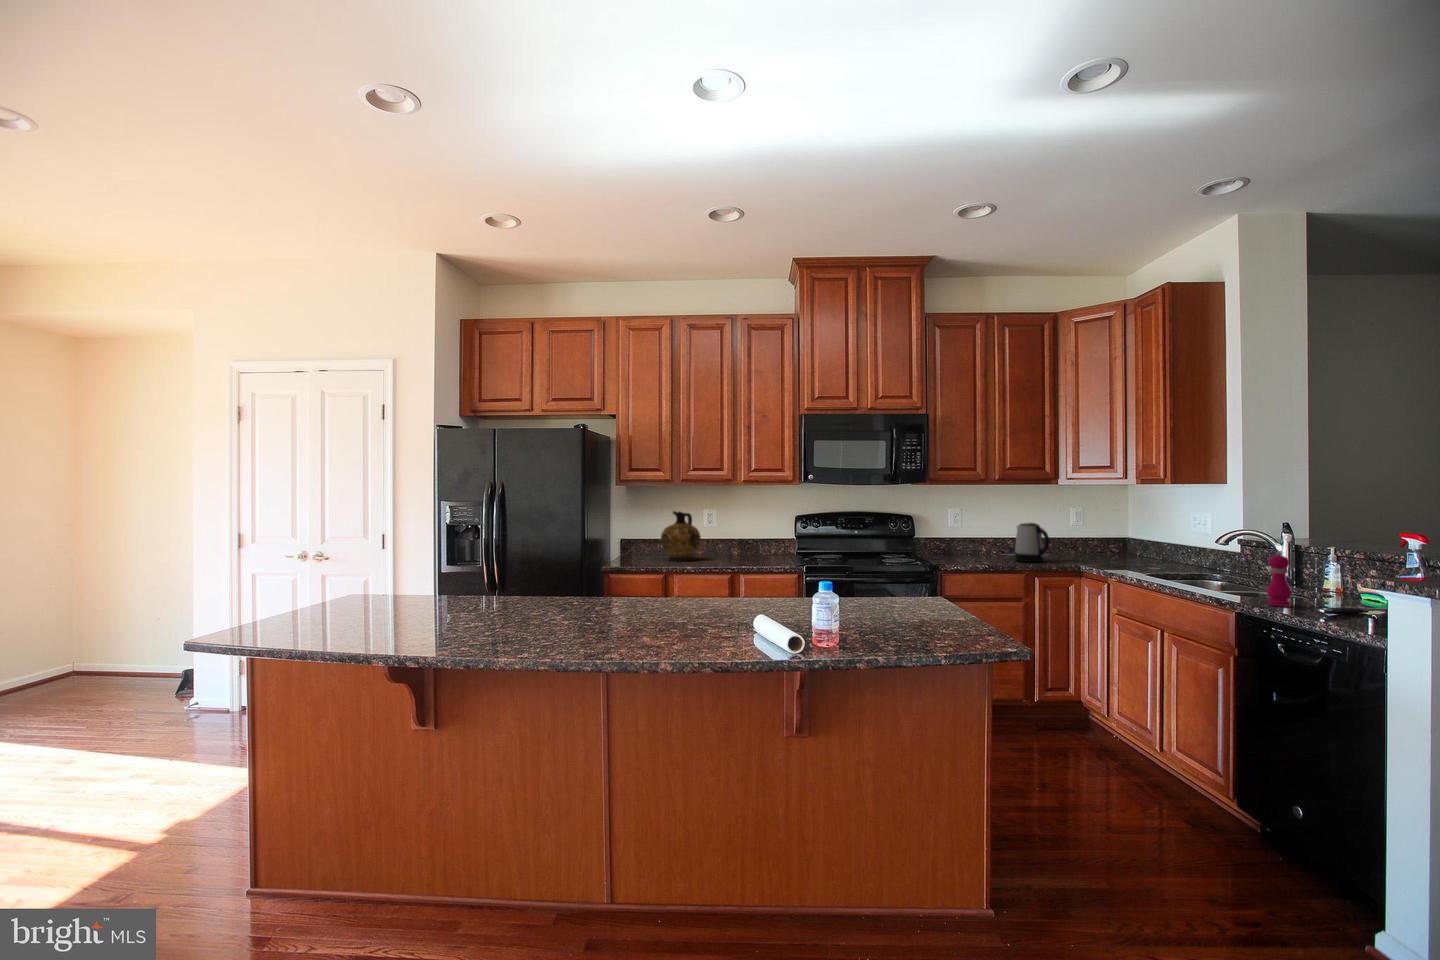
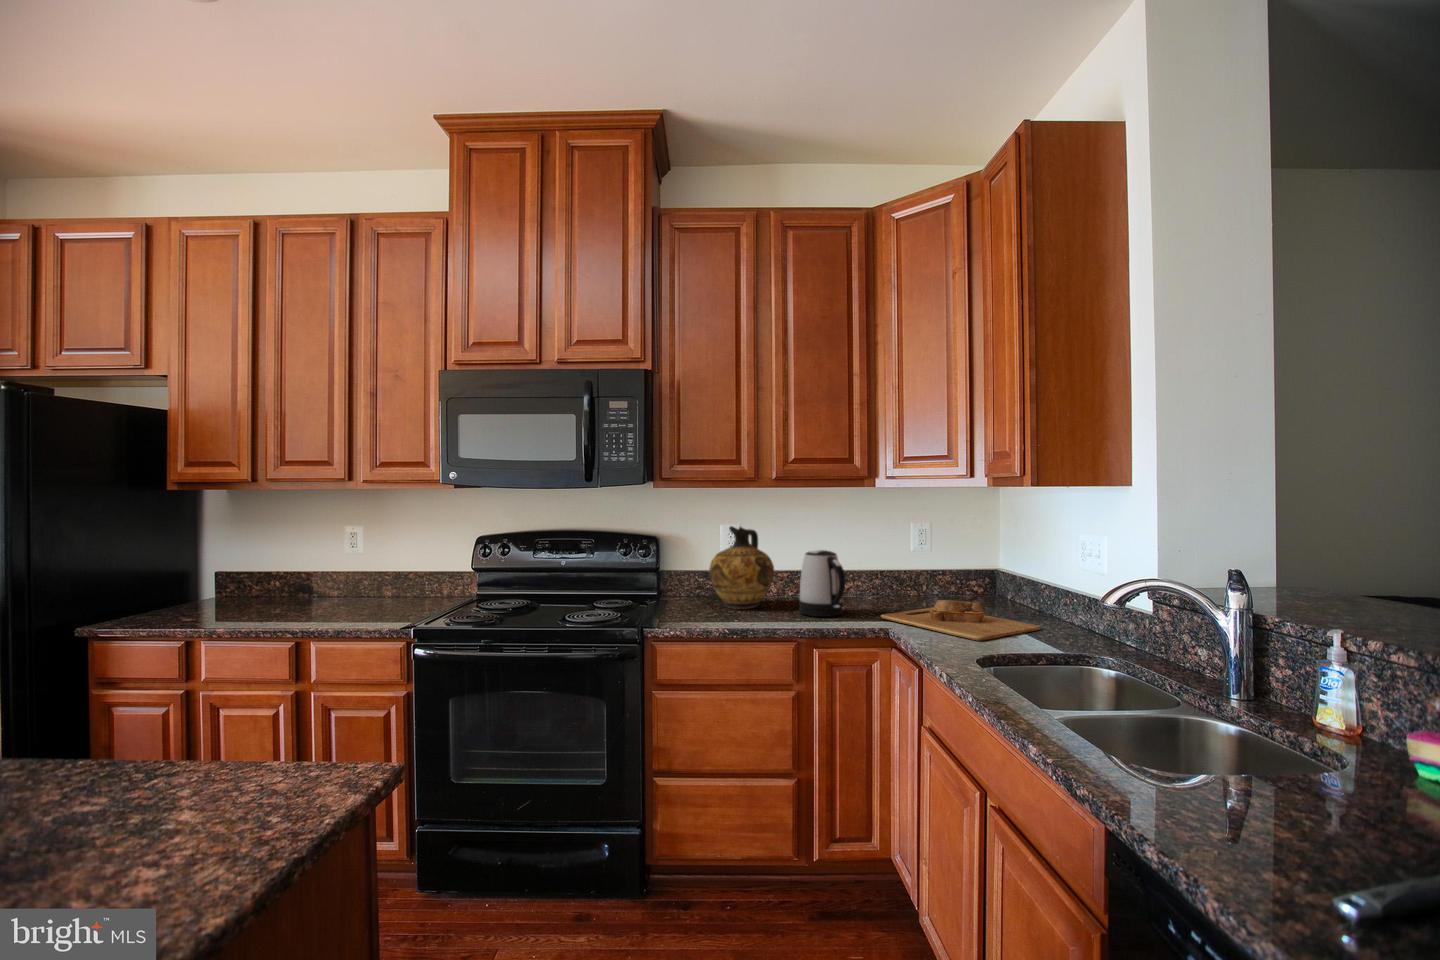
ceramic jug: present [661,511,701,561] -> present [709,526,774,609]
cutting board: none [1070,550,1170,570] -> present [881,600,1040,641]
pepper mill: present [1267,551,1292,607] -> none [1168,668,1236,833]

